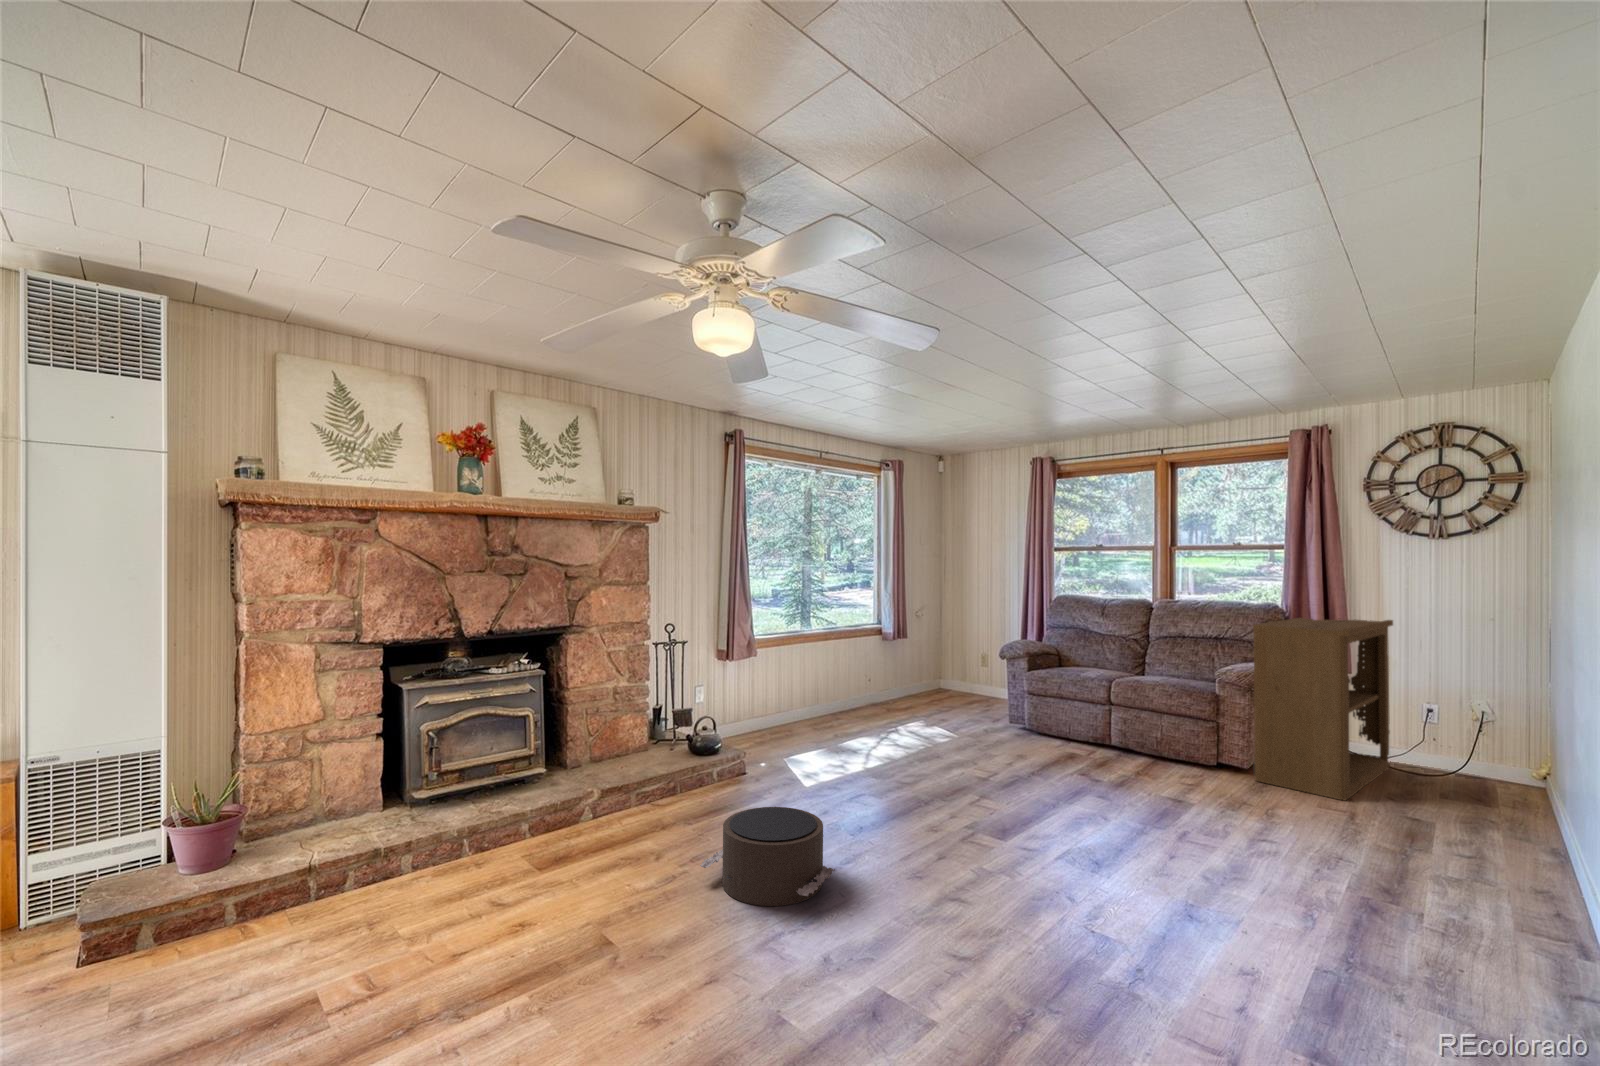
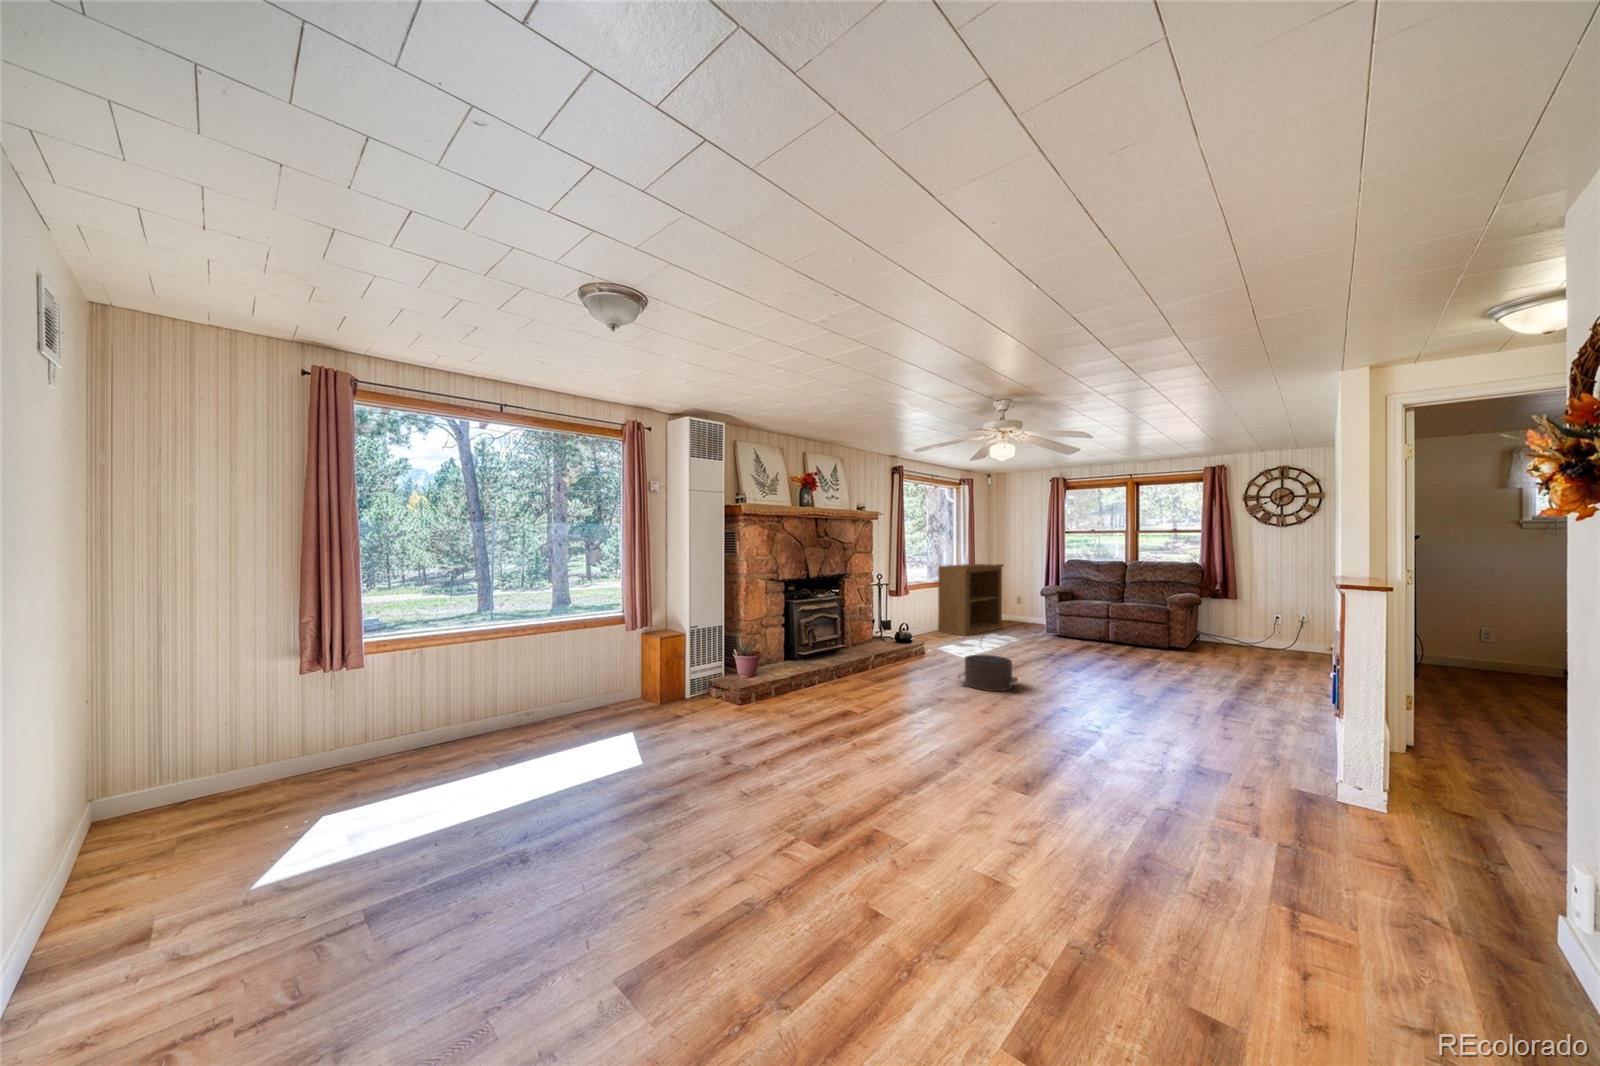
bookshelf: present [1253,618,1393,800] -> present [938,564,1004,636]

